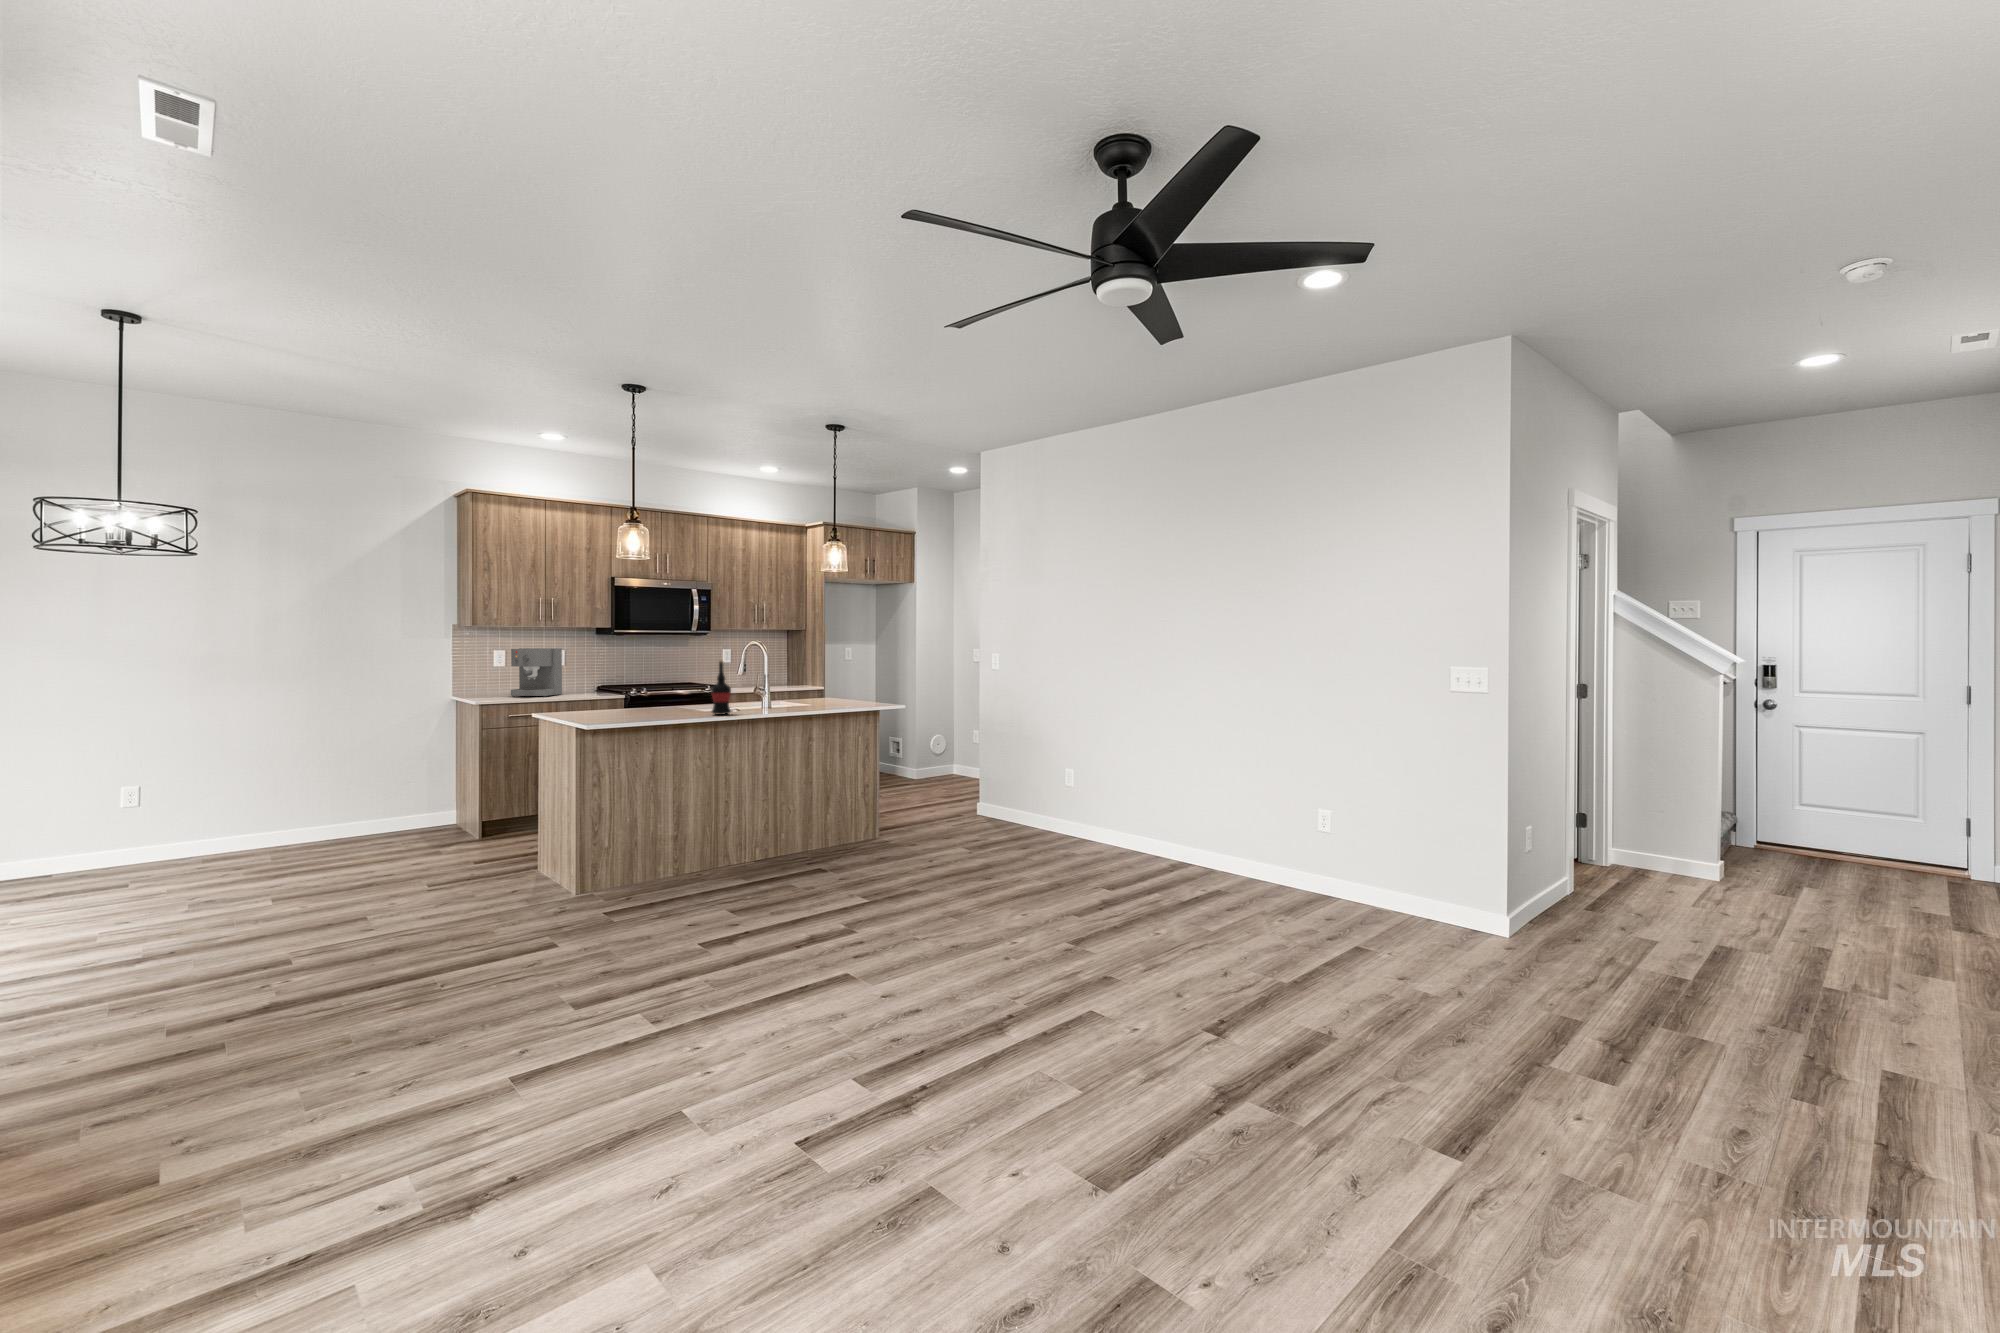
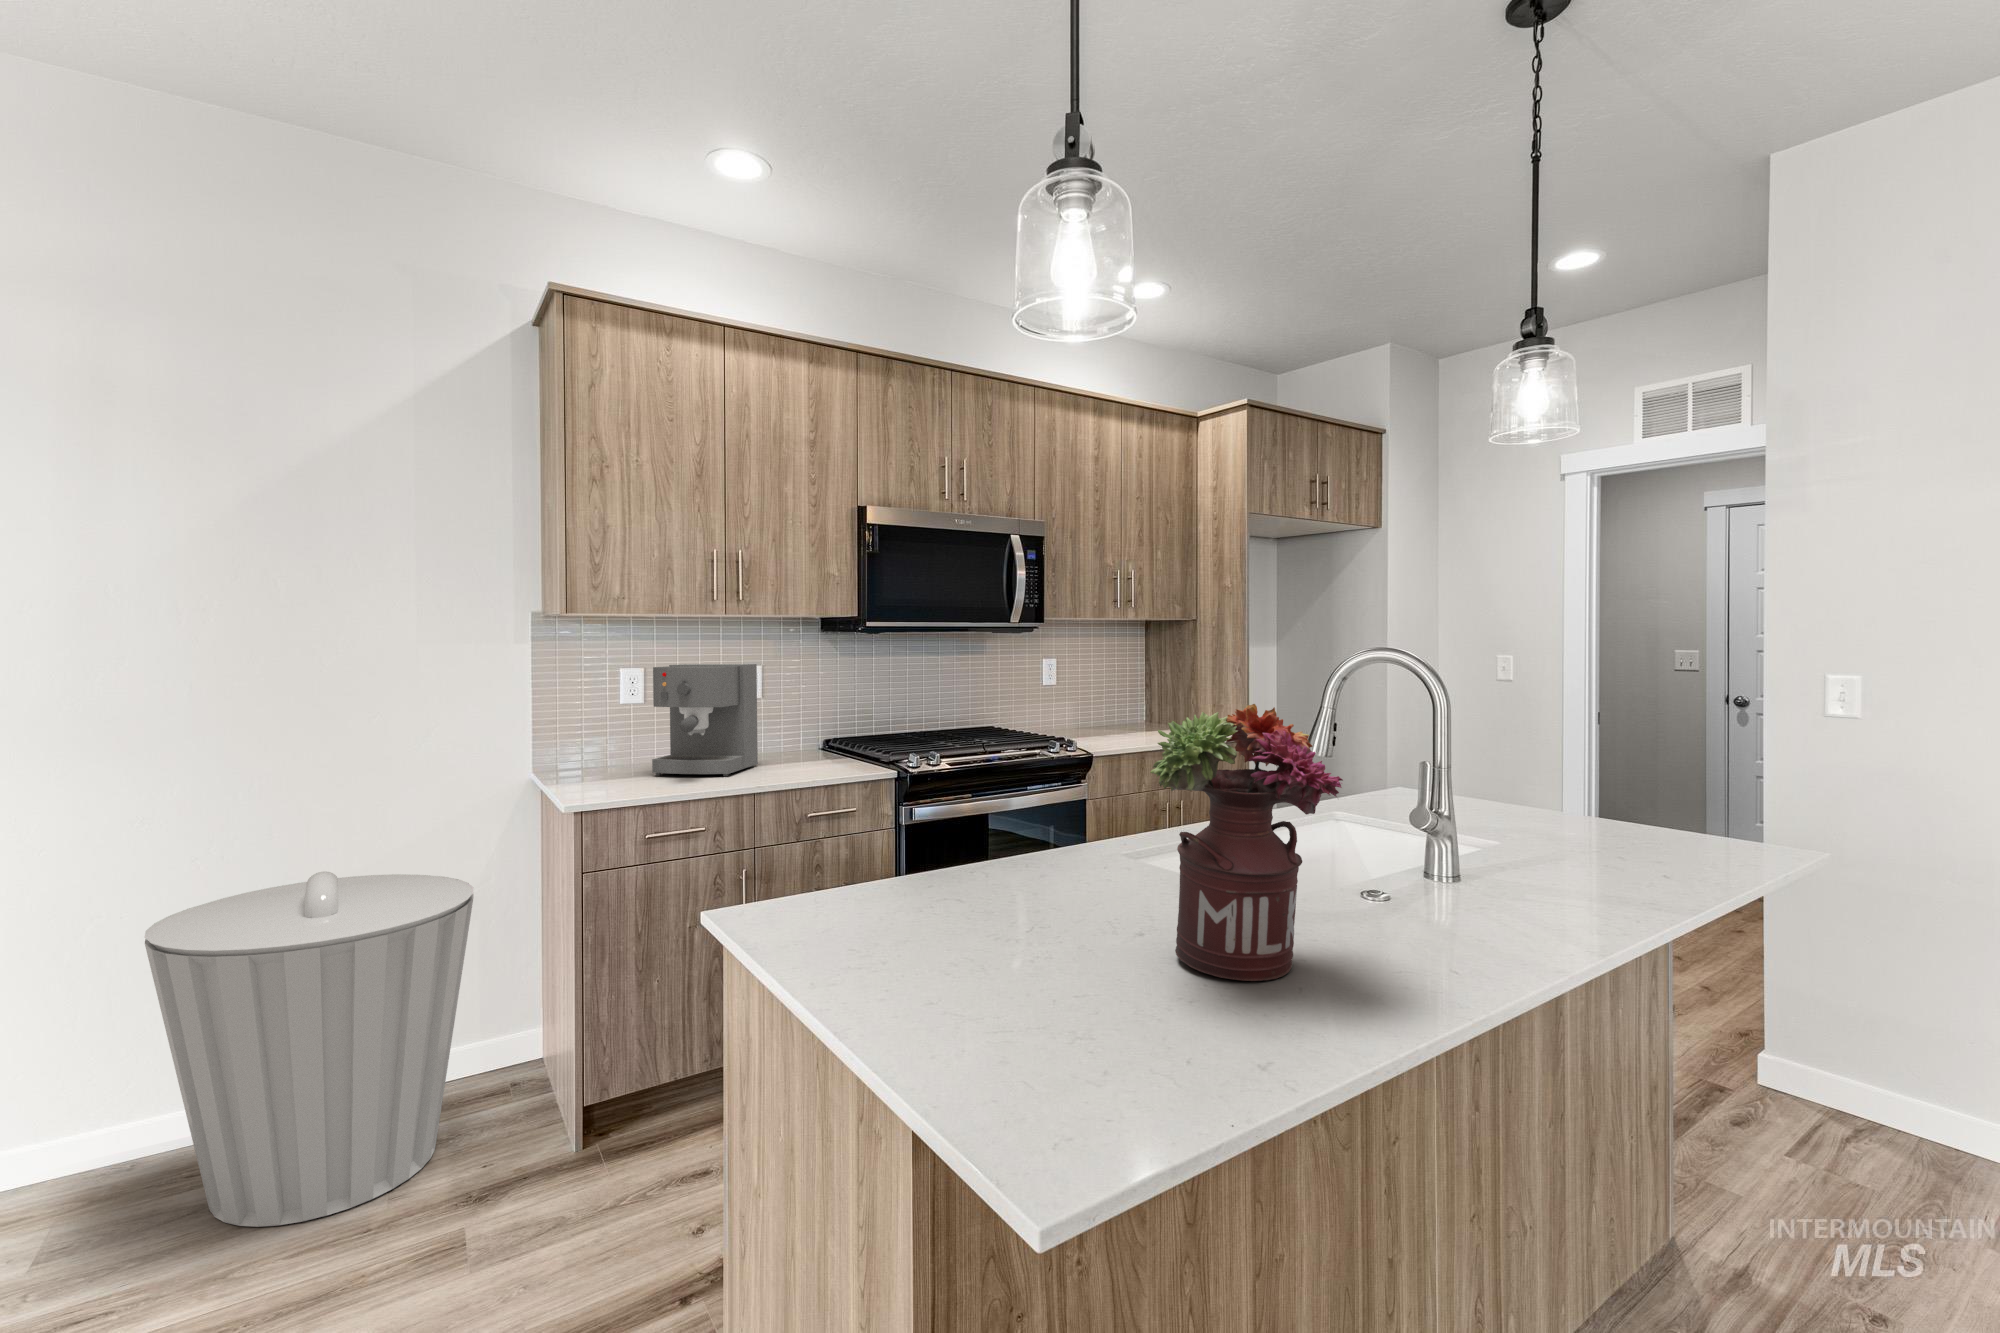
flower arrangement: none [640,652,688,717] -> present [1150,704,1343,981]
wine bottle: present [711,661,731,715] -> none [1382,733,1466,950]
trash can: none [303,728,432,855] -> present [145,872,474,1227]

